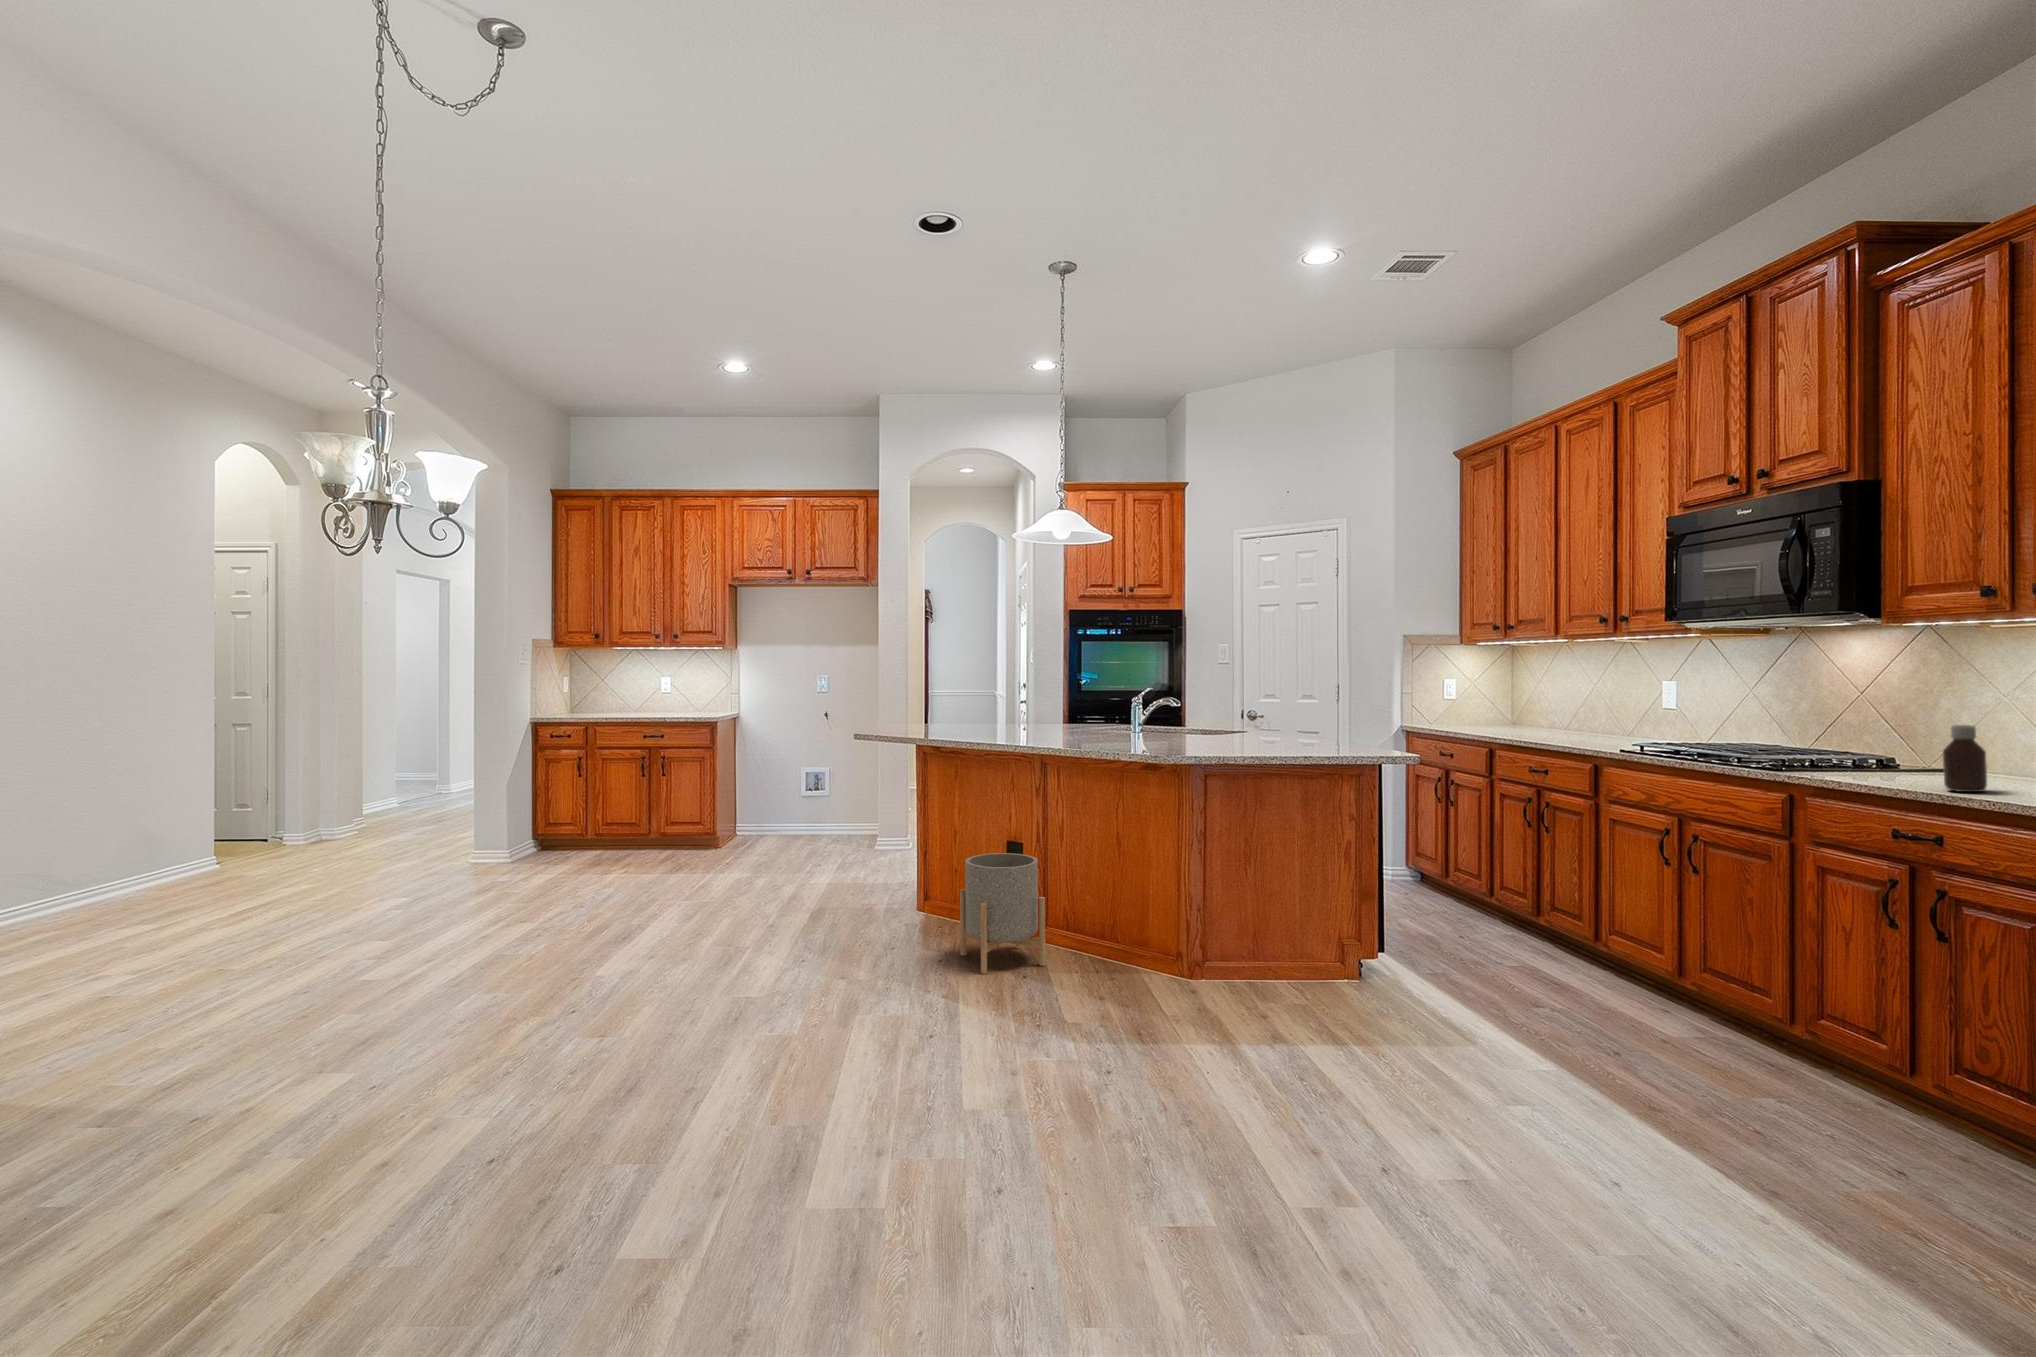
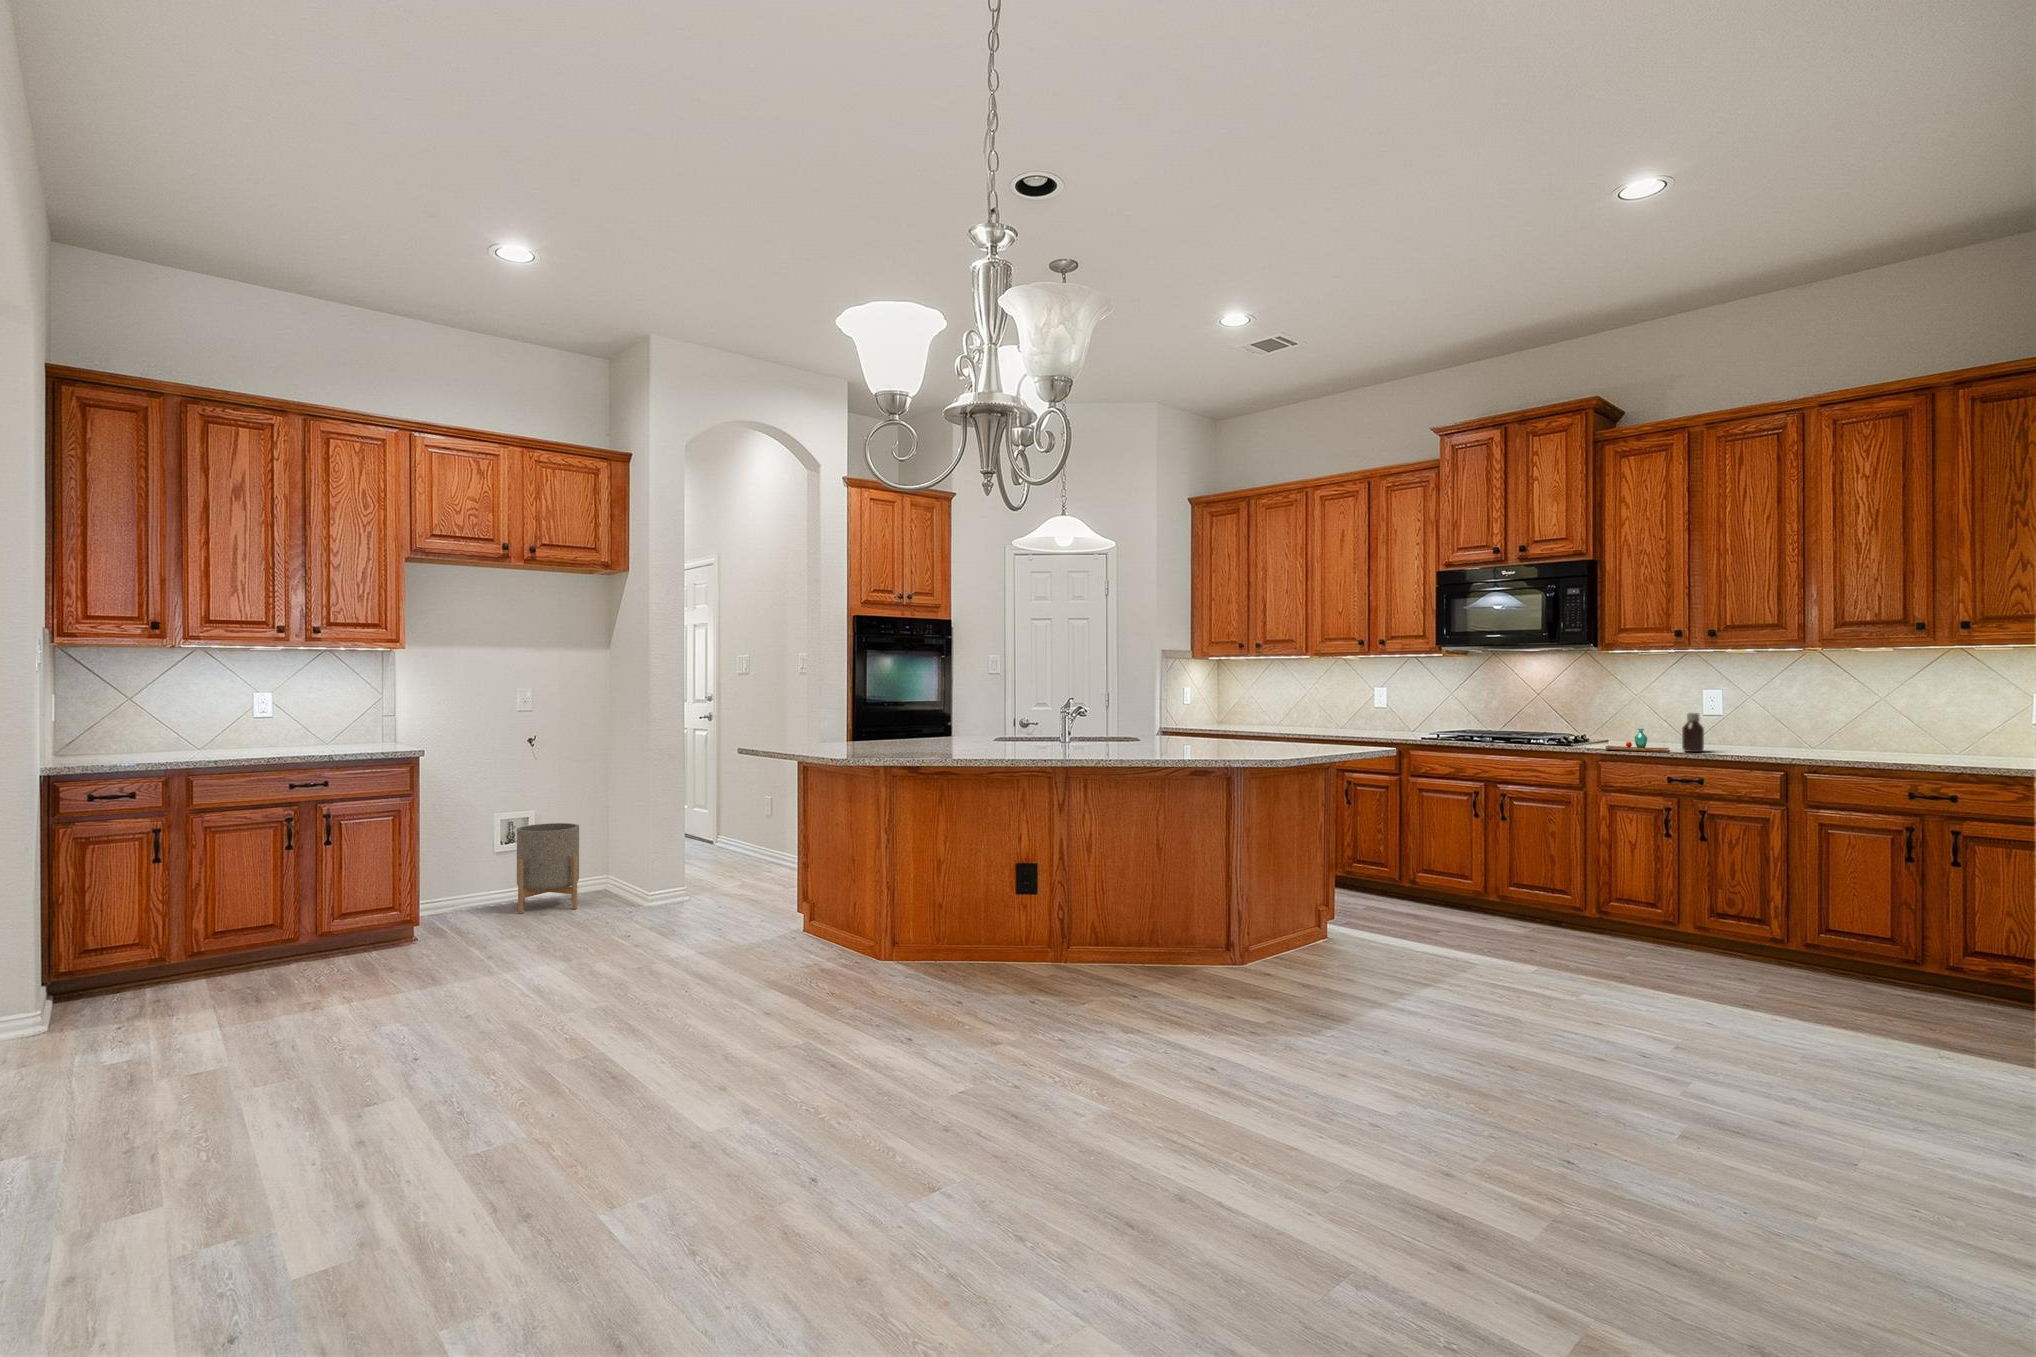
vase: none [1824,748,1937,788] -> present [1606,728,1669,752]
planter: present [960,853,1045,974] -> present [517,823,579,914]

